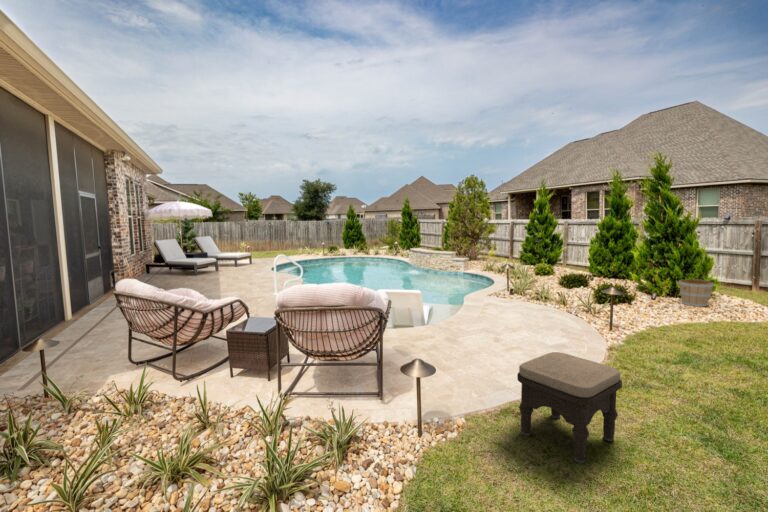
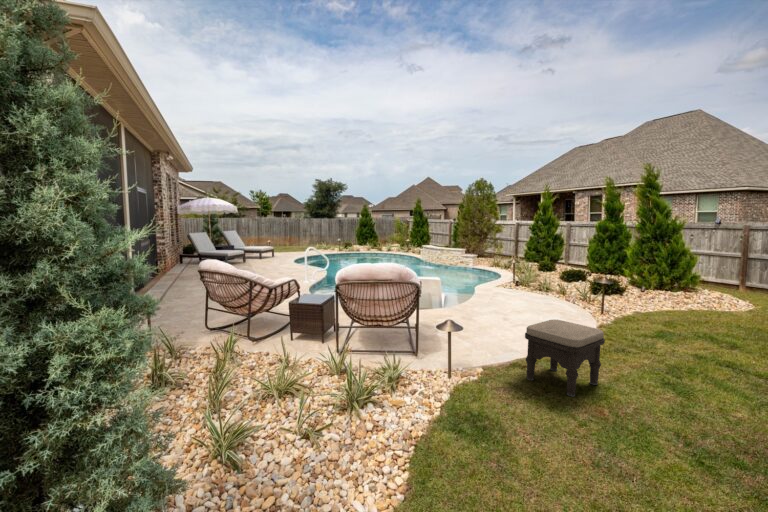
wooden bucket: present [678,279,714,307] -> none [665,275,696,299]

